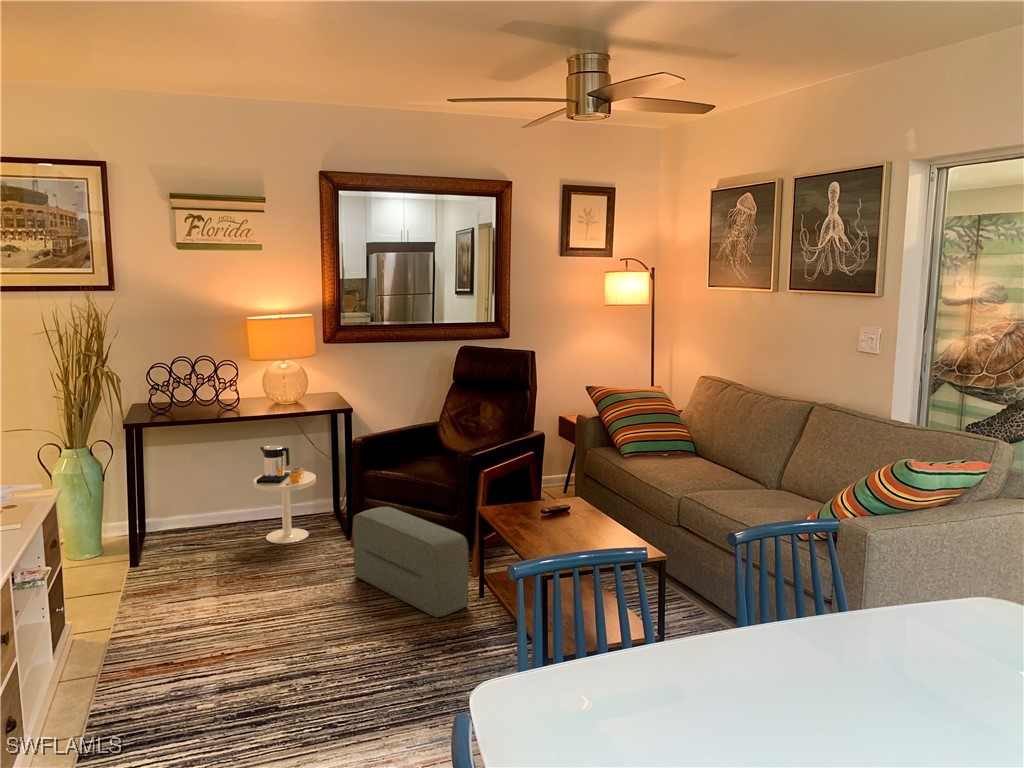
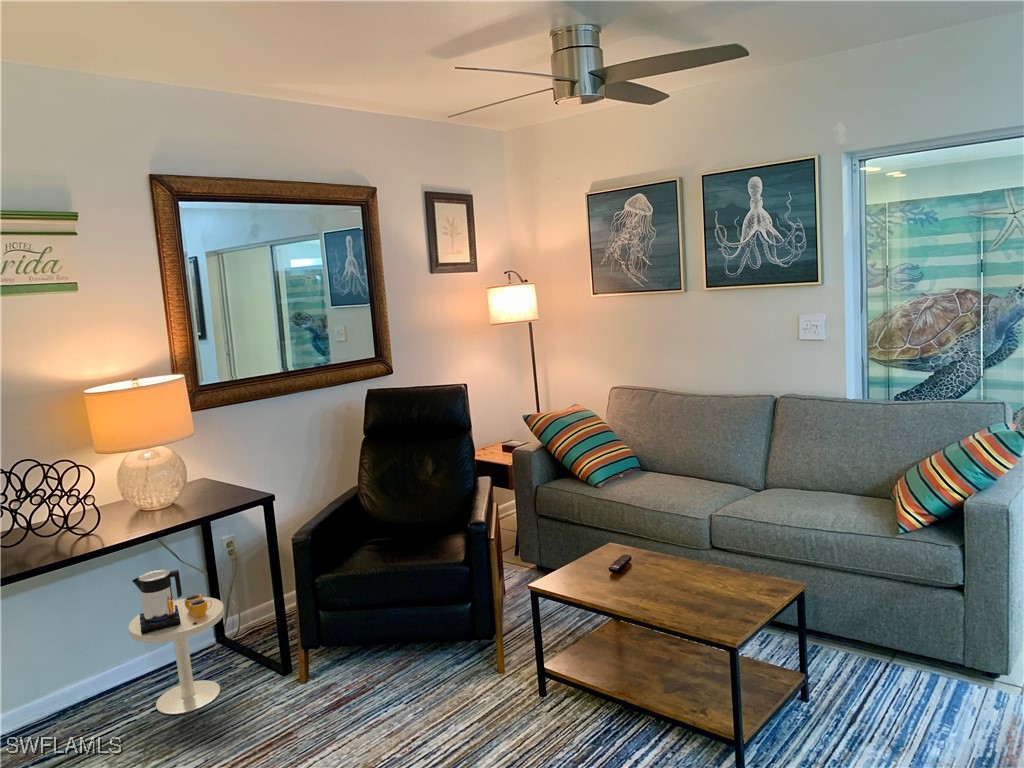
pouf: present [353,507,469,617] -> none [348,614,544,739]

